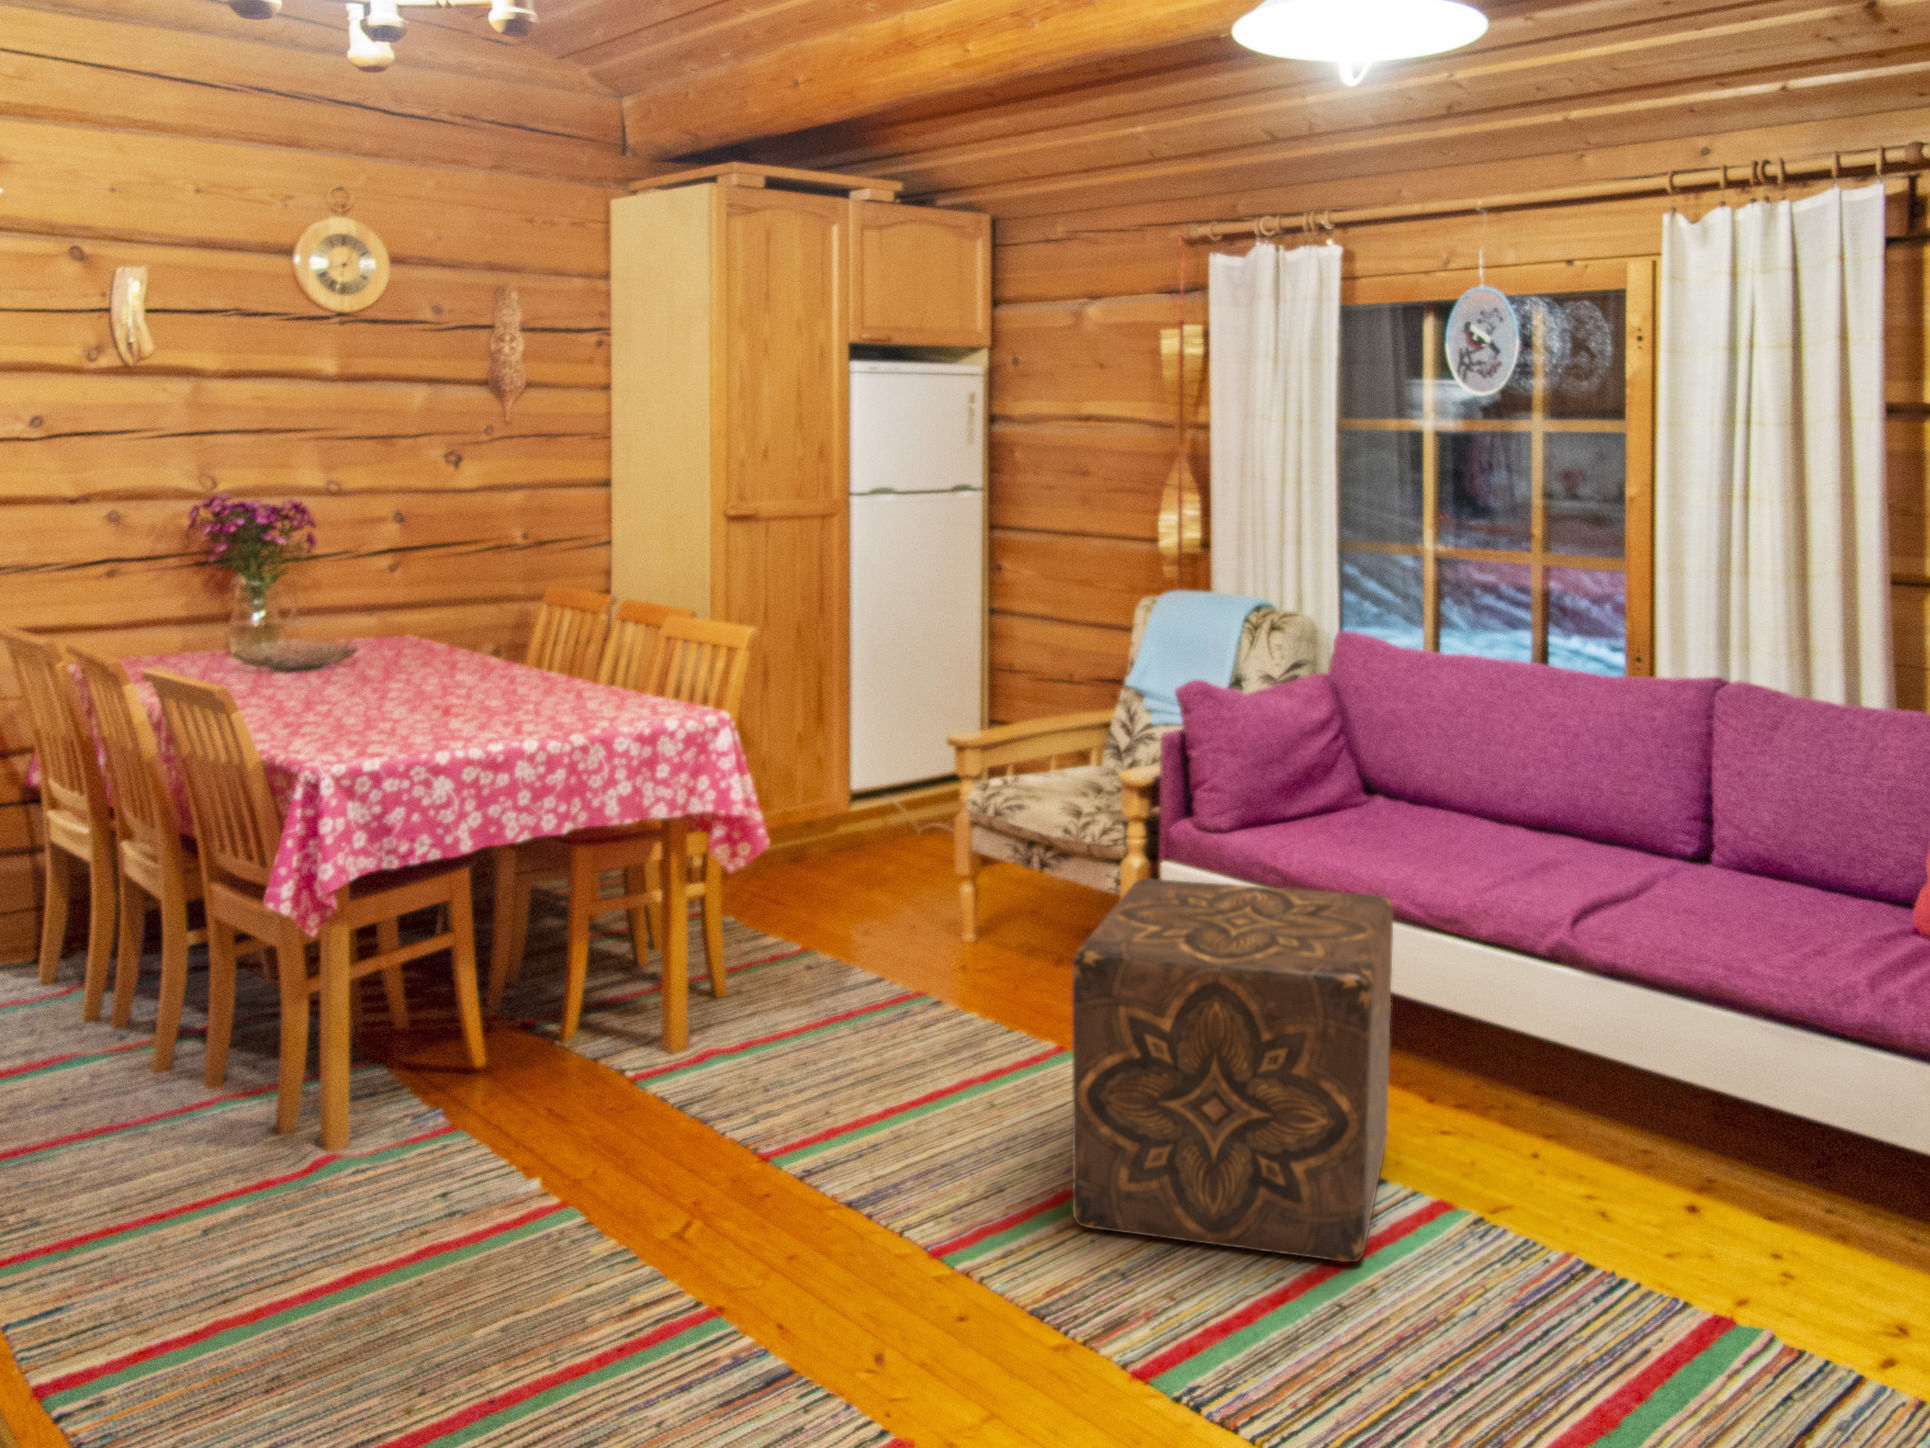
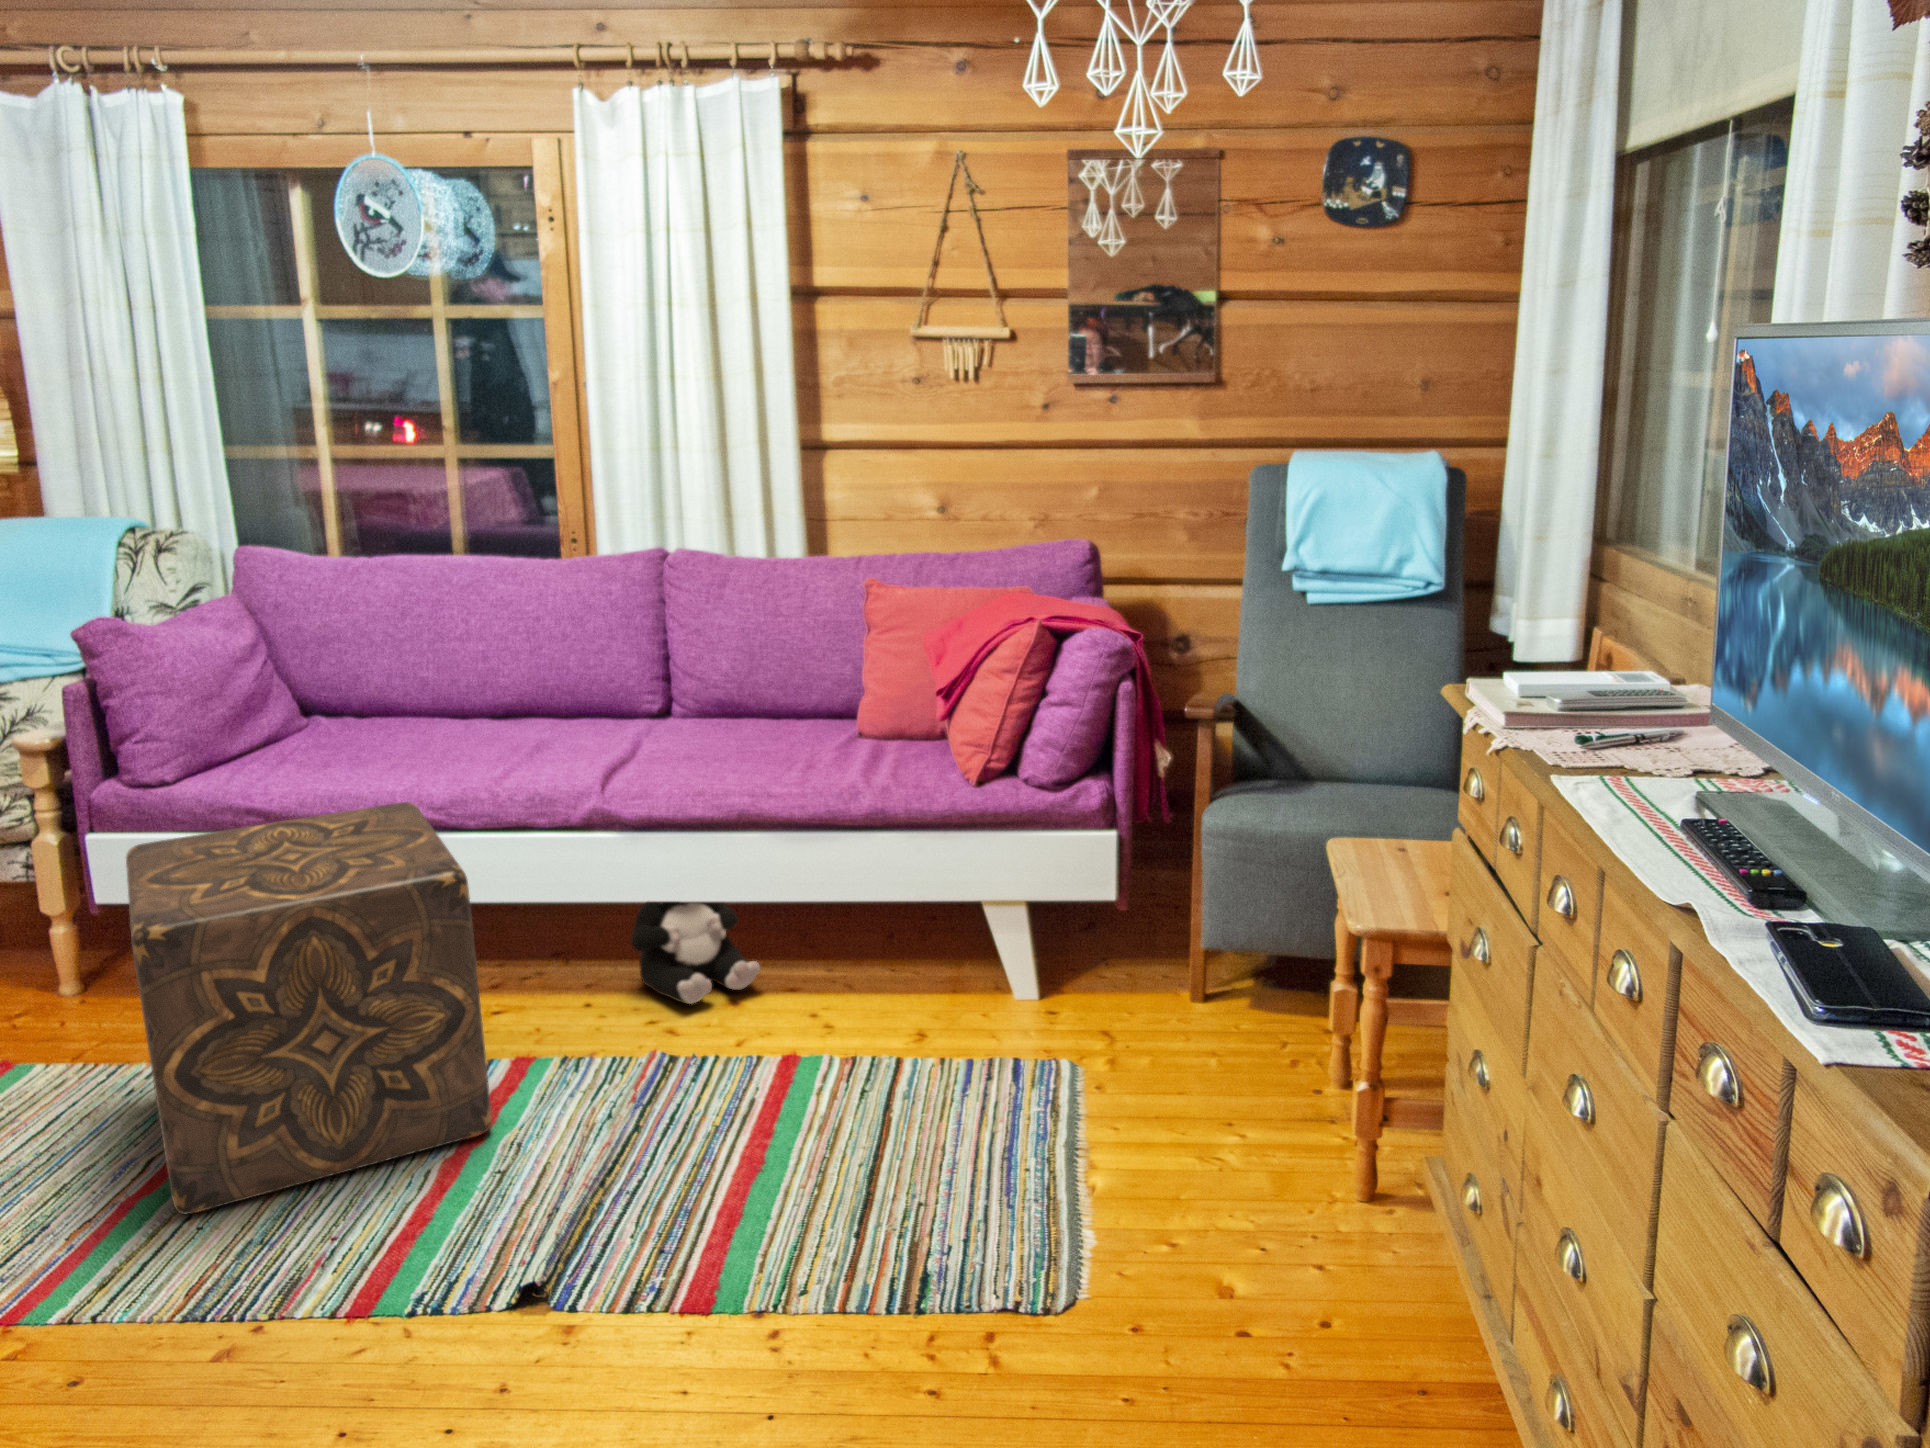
plush toy: none [1605,1025,1753,1221] -> present [631,902,760,1004]

